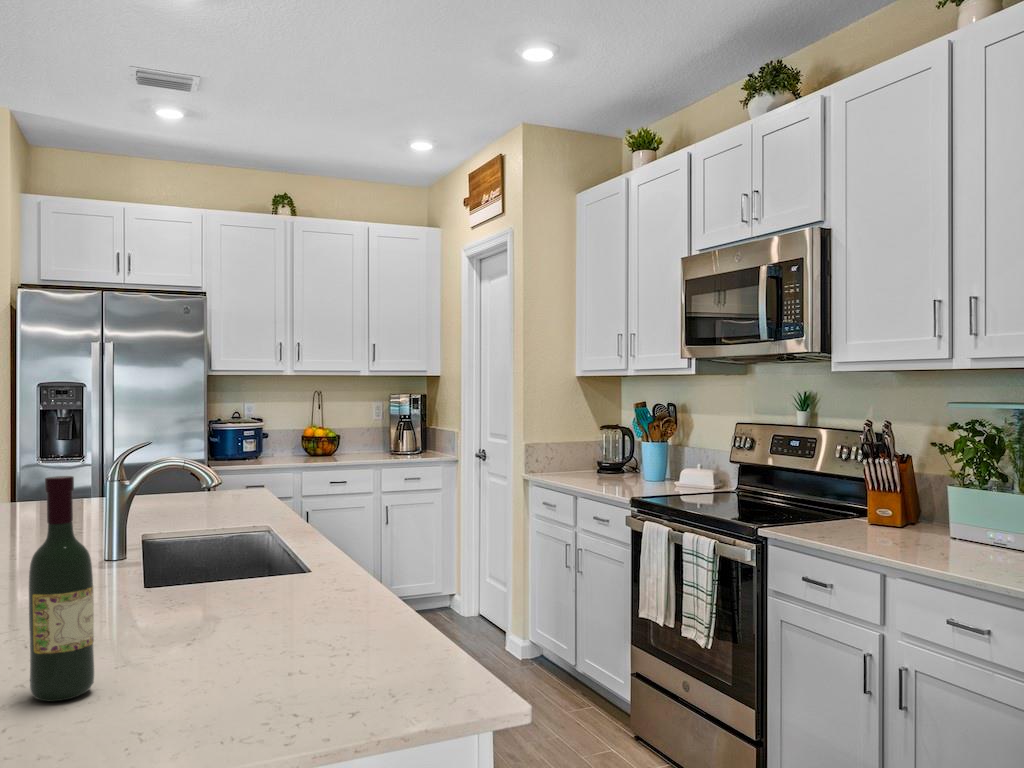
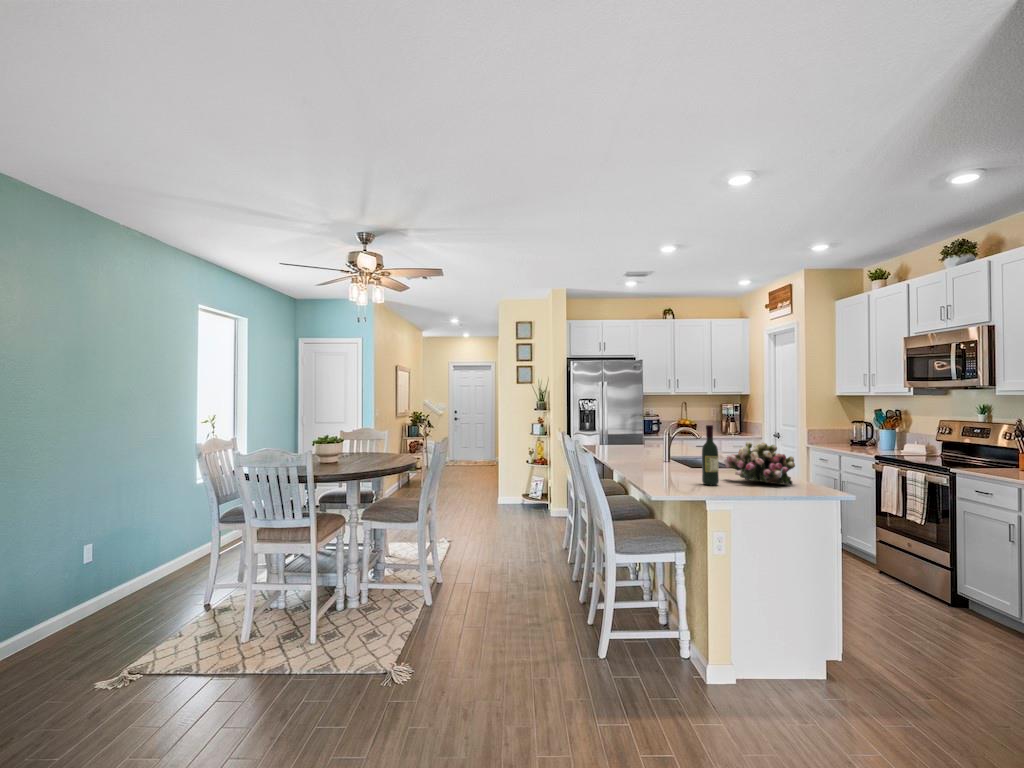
flower arrangement: none [165,513,384,657] -> present [724,441,795,485]

